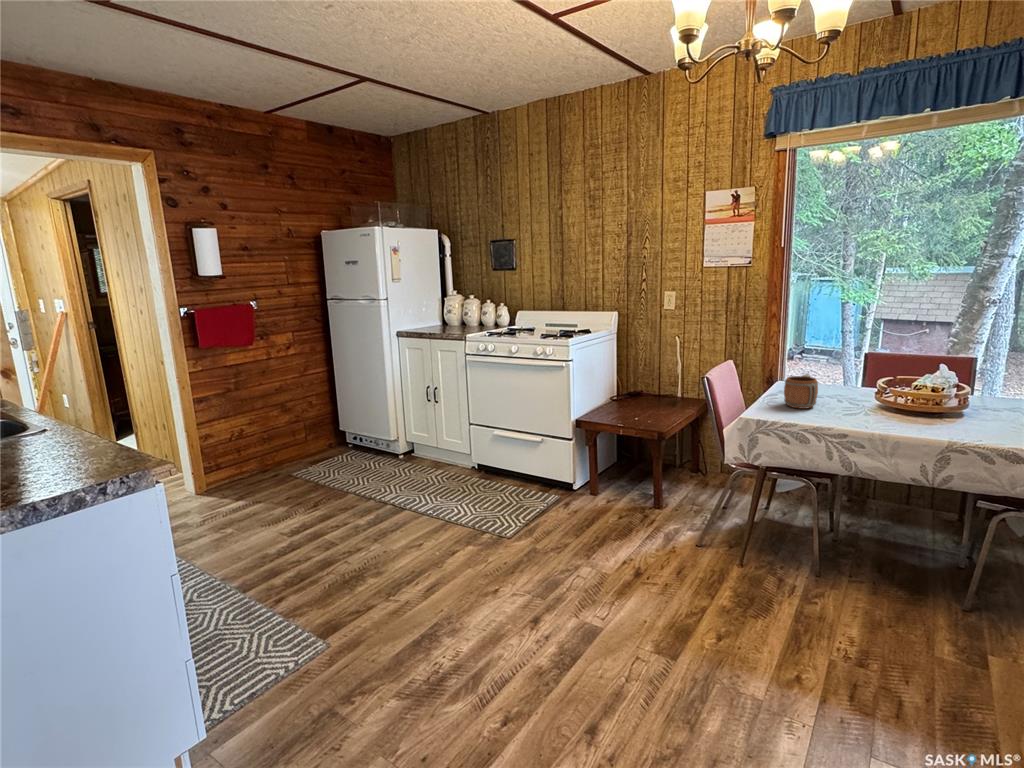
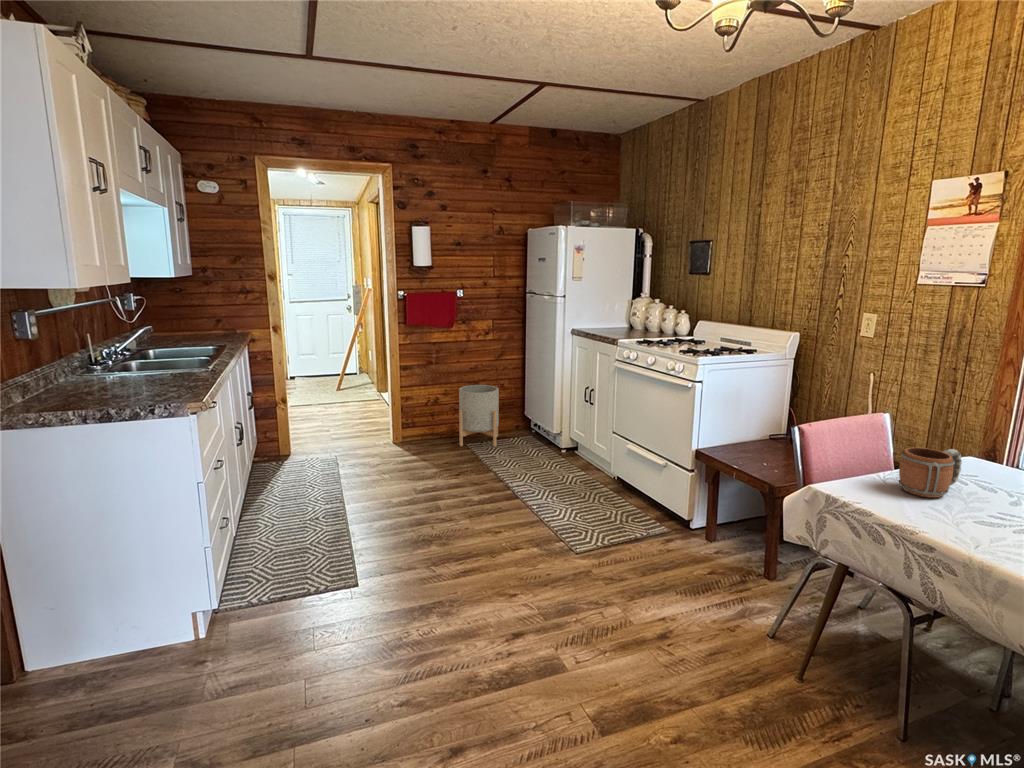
planter: none [272,404,327,476] -> present [459,385,499,447]

